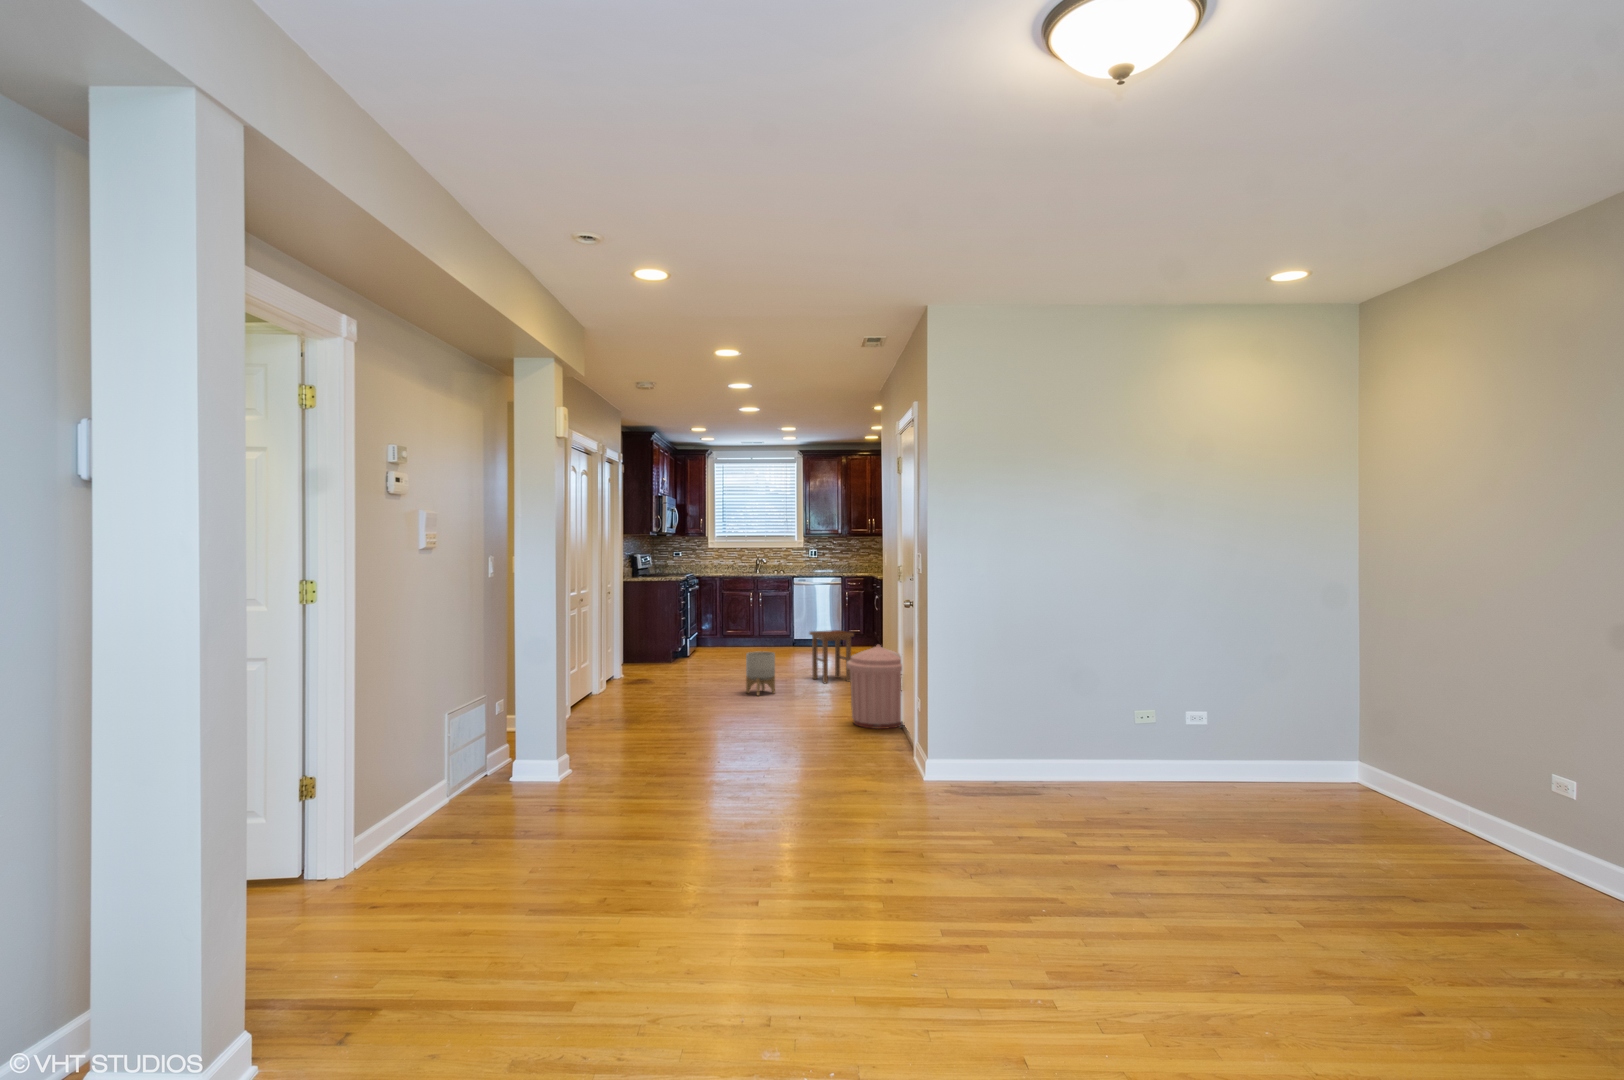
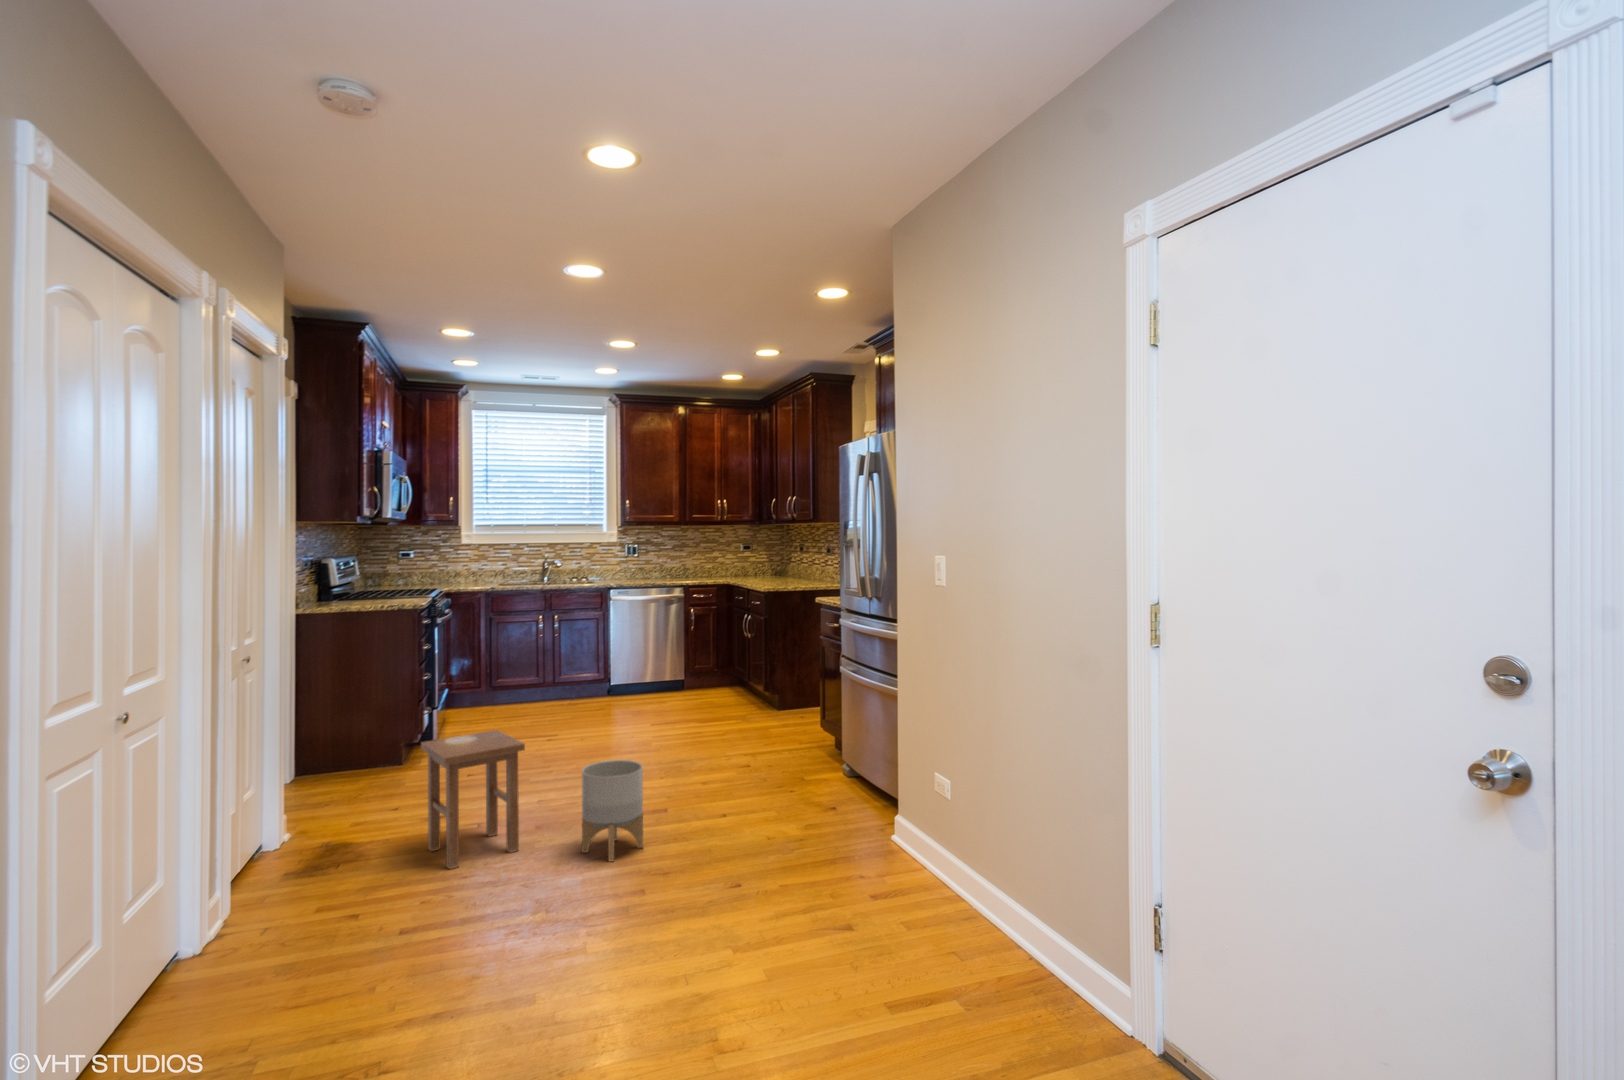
stool: present [810,630,854,683] -> present [421,730,525,869]
trash can: present [847,645,903,729] -> none [869,777,1015,986]

